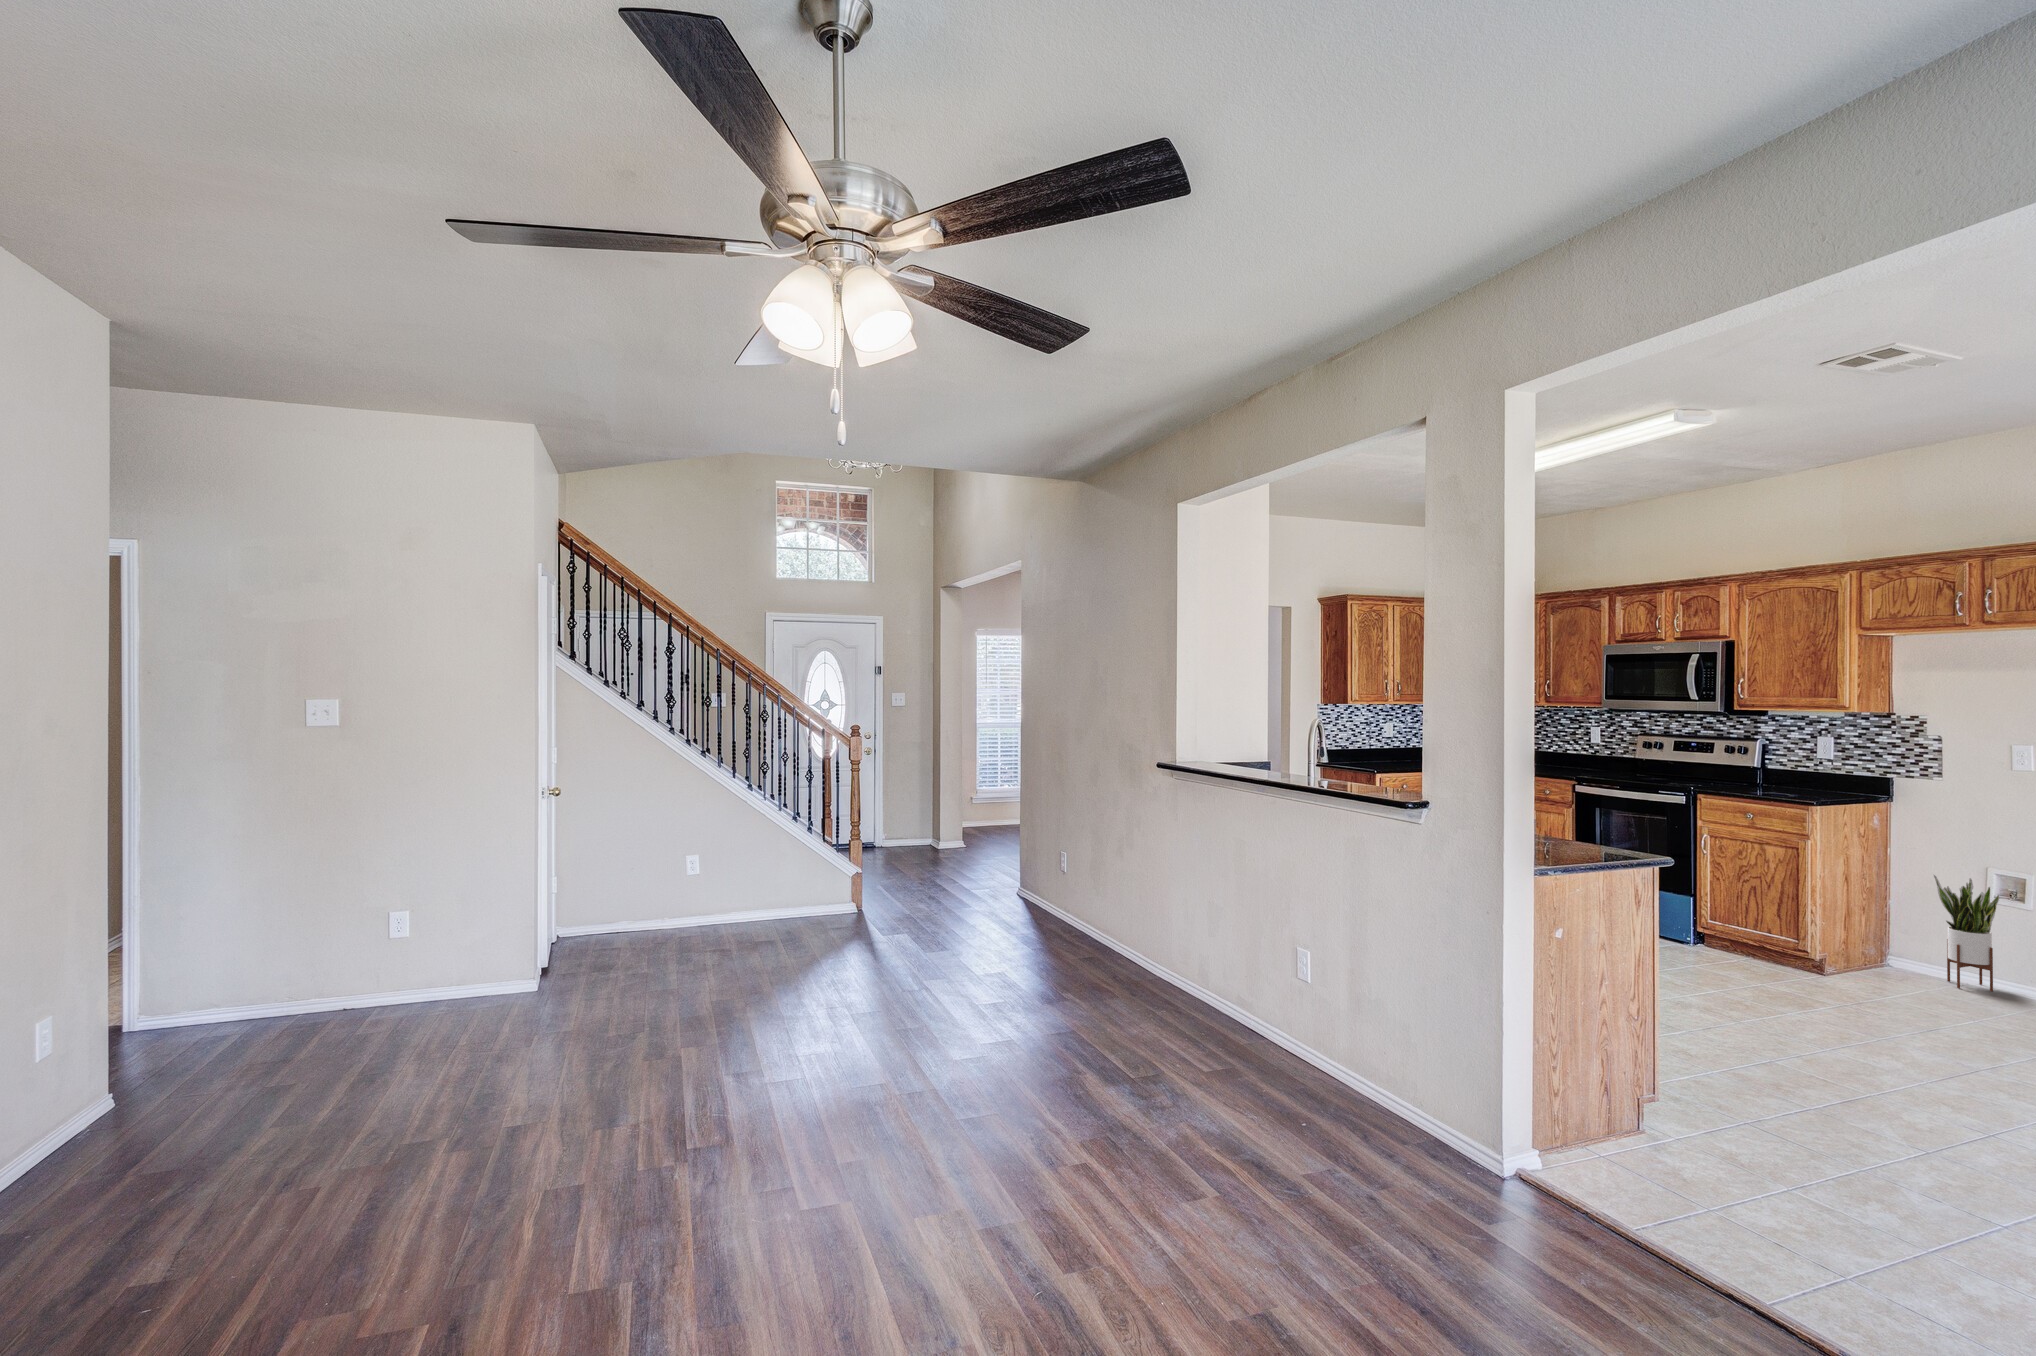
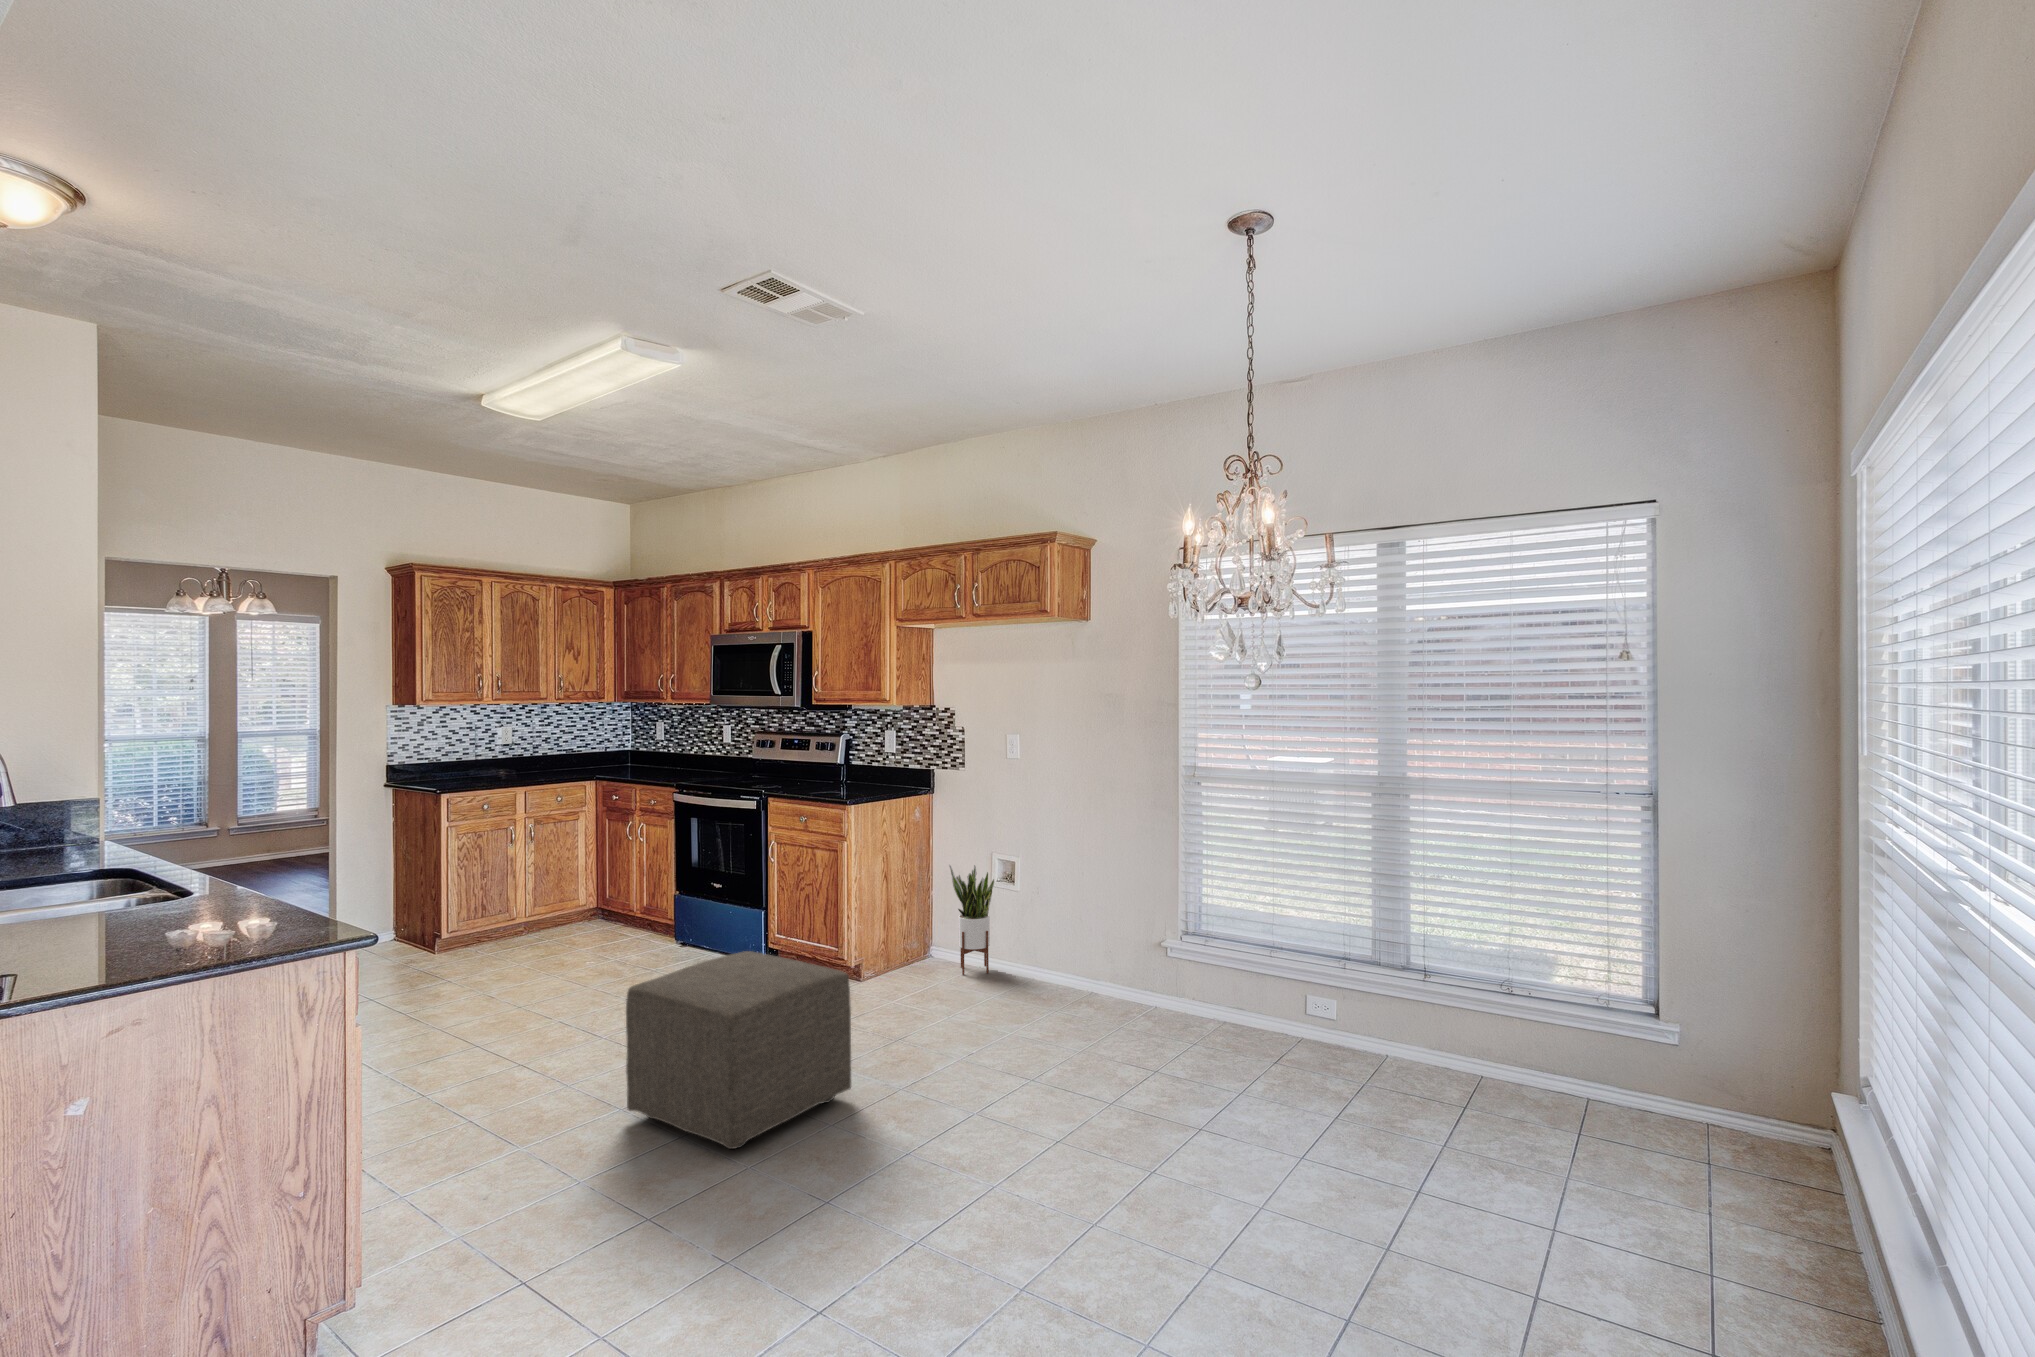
ottoman: none [1703,922,1935,1083] -> present [626,951,851,1149]

